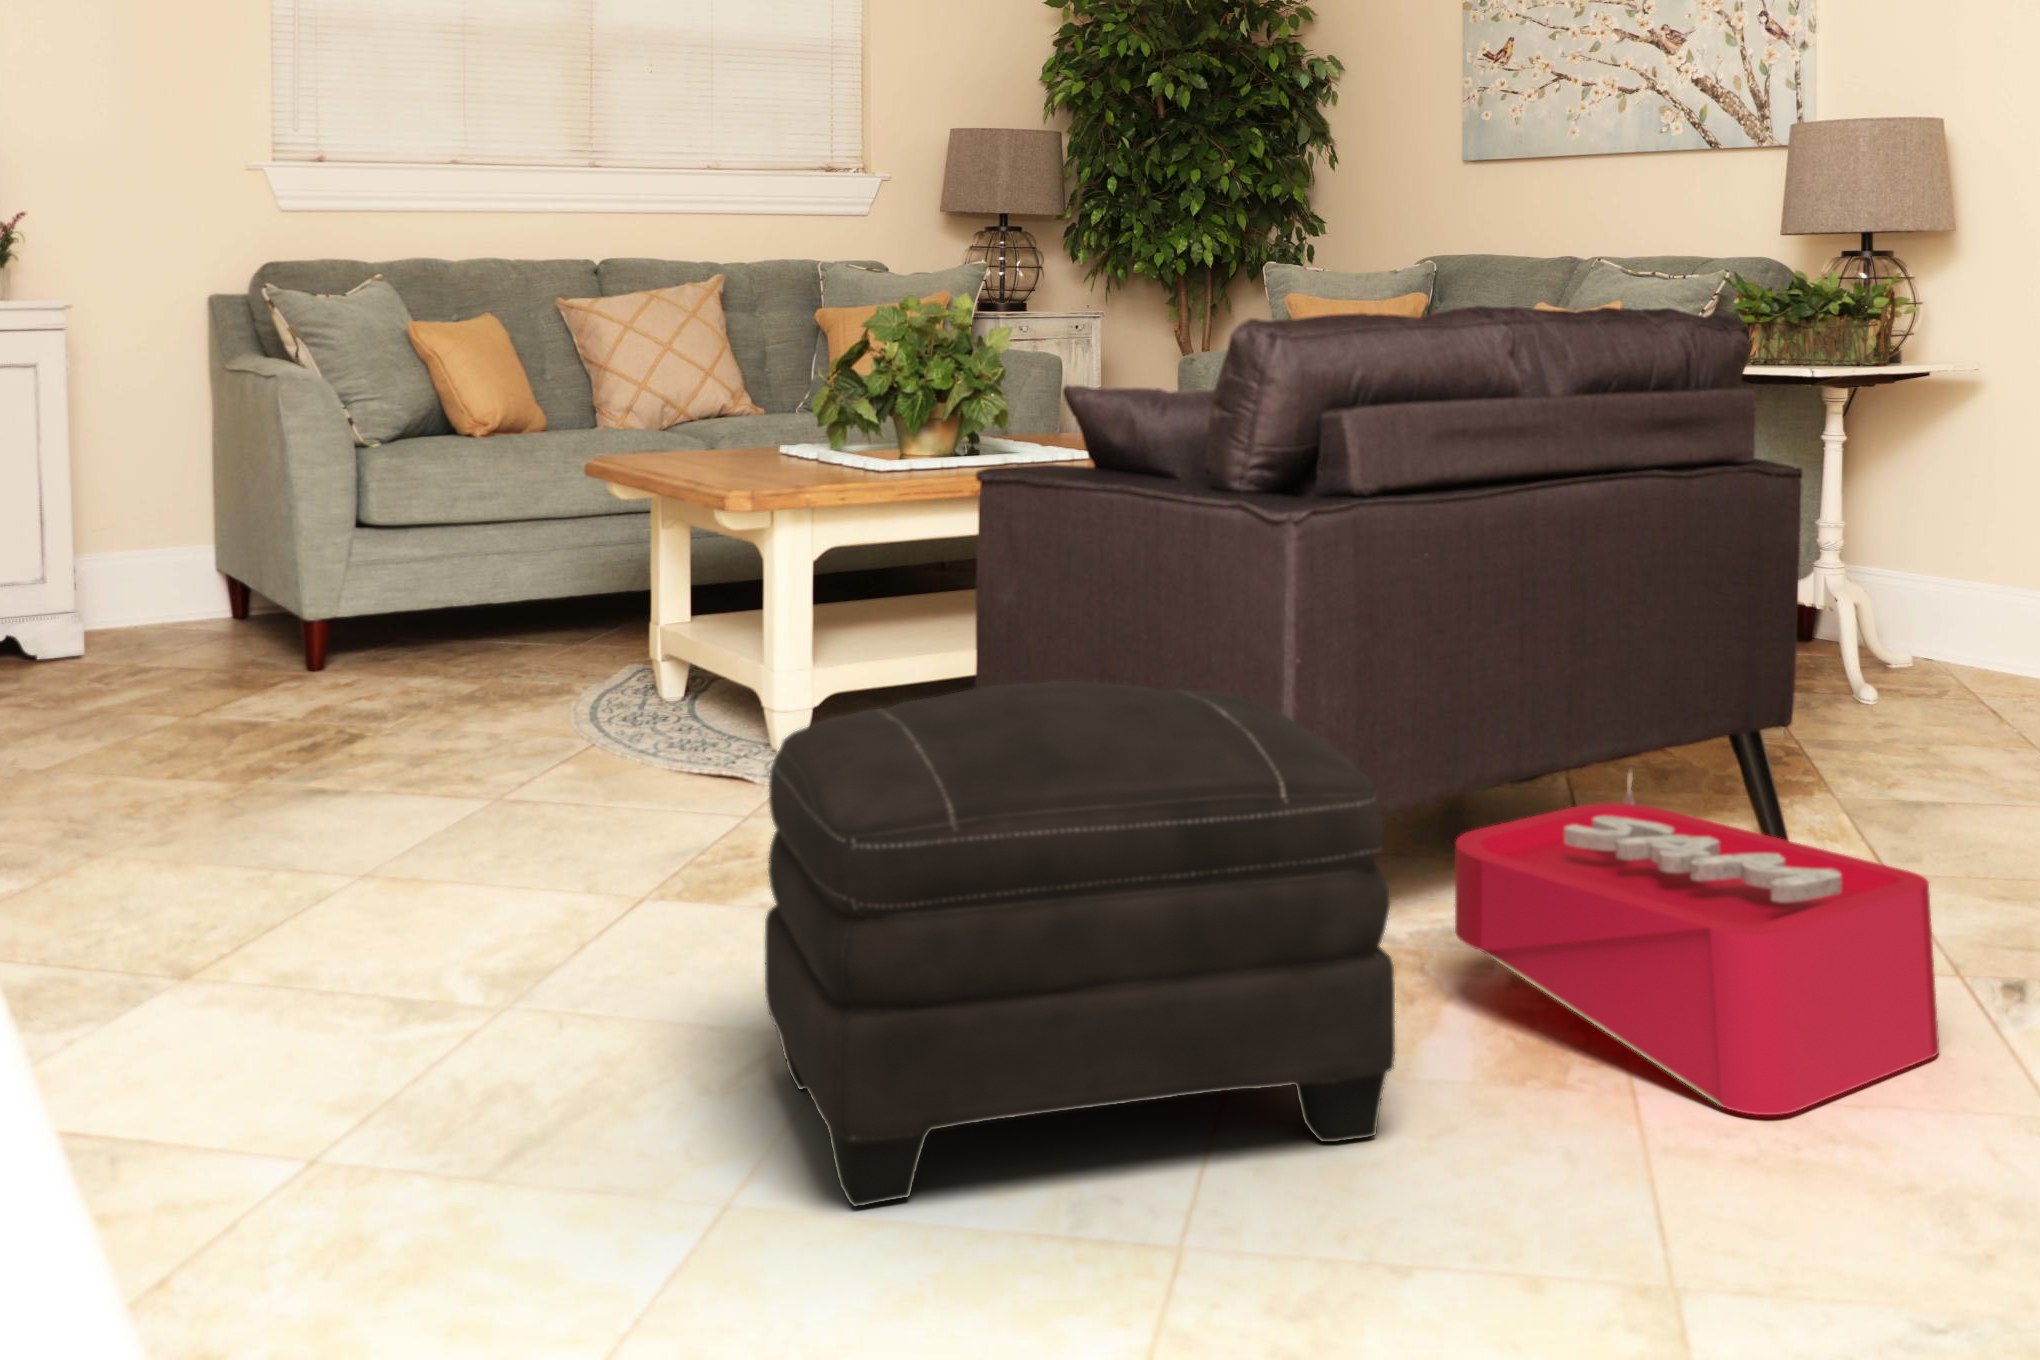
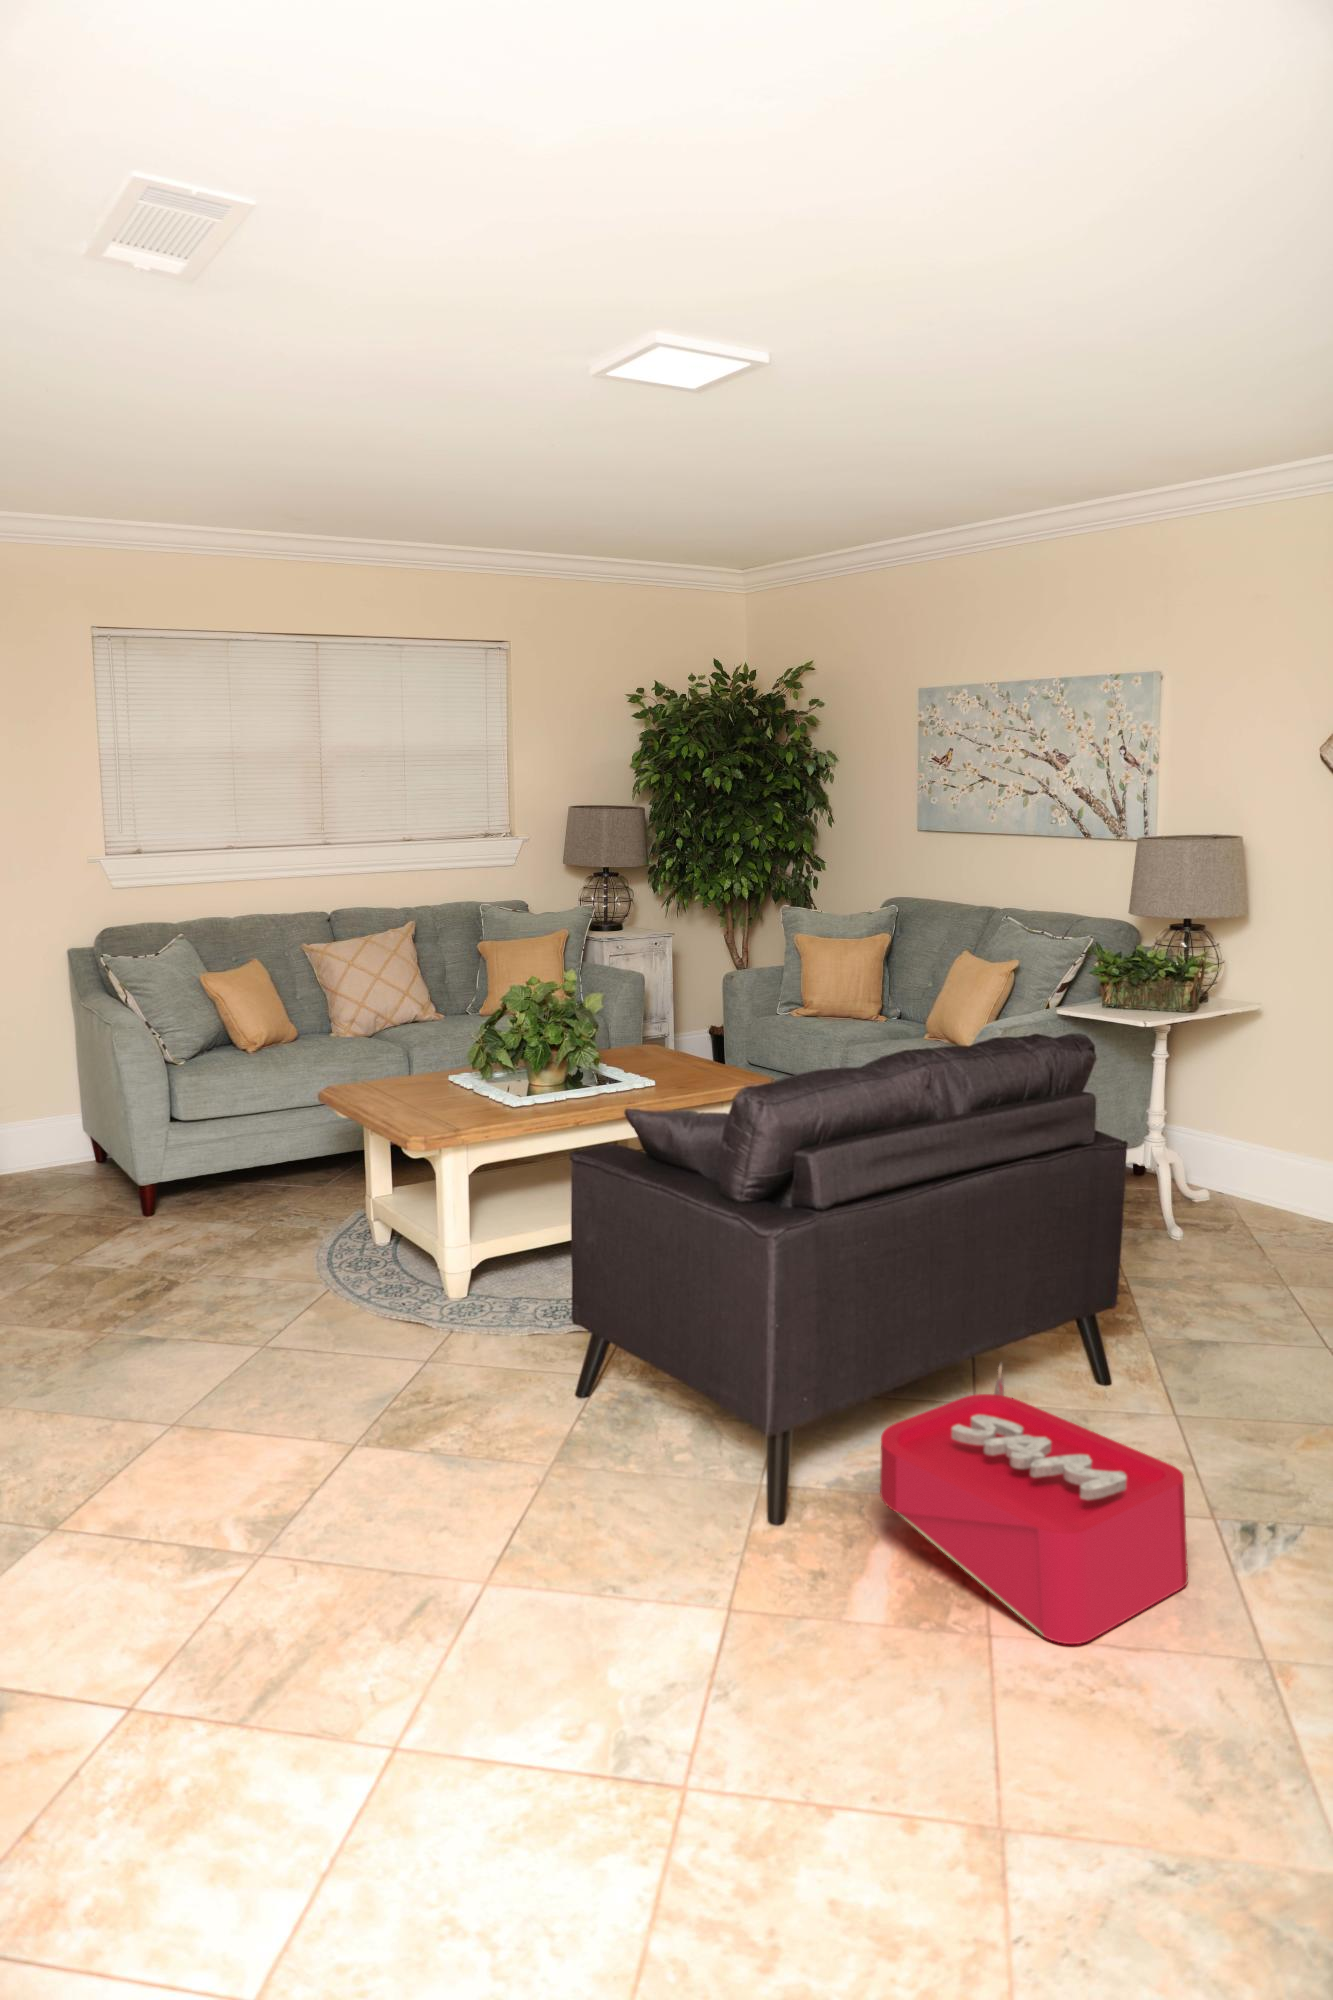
ottoman: present [765,681,1395,1206] -> none [428,1358,832,1736]

